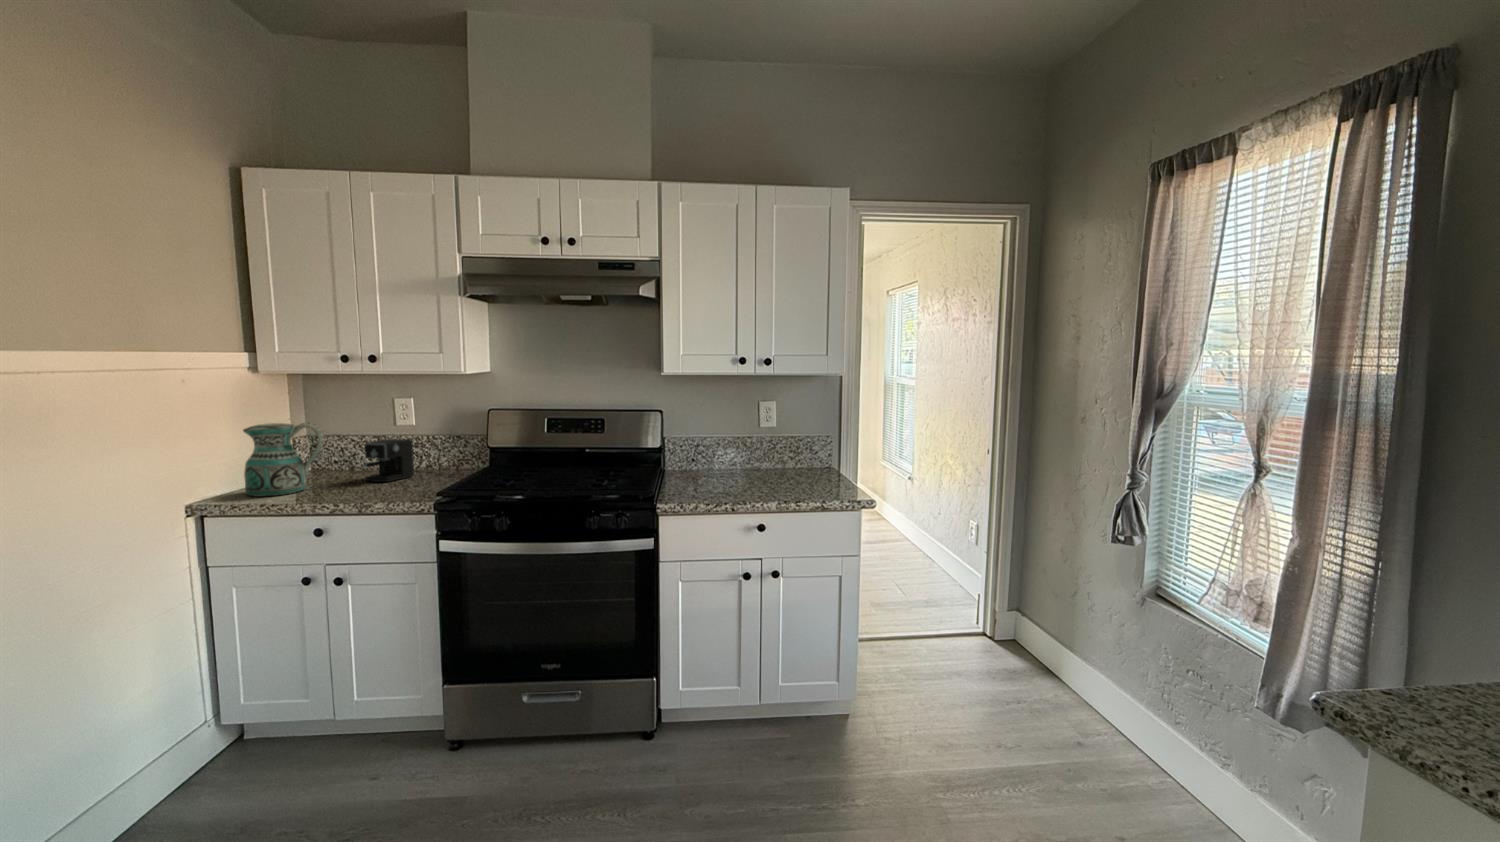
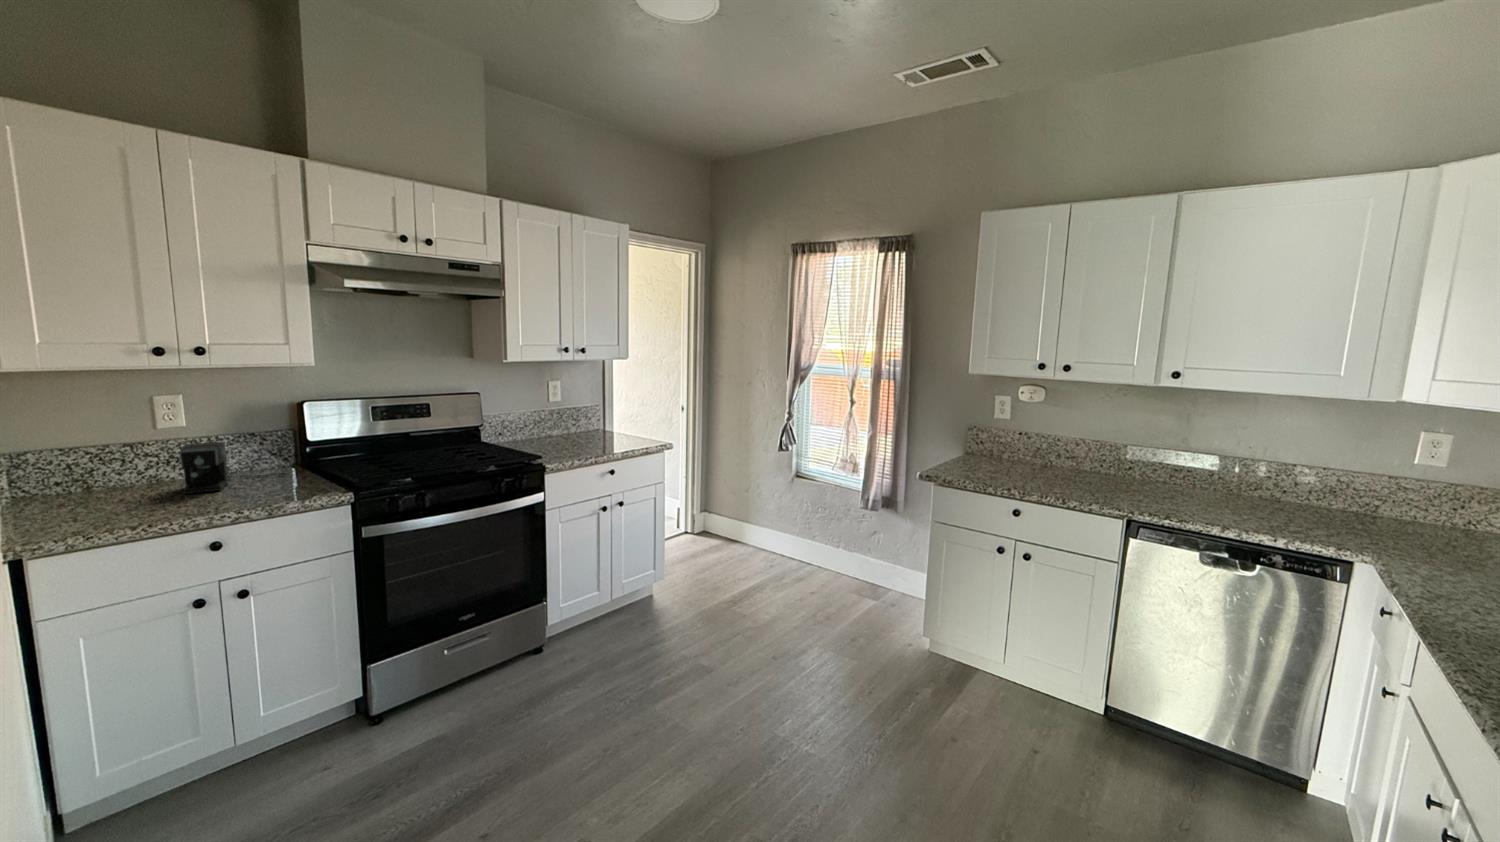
ceramic pitcher: present [243,422,324,496] -> none [49,433,154,528]

